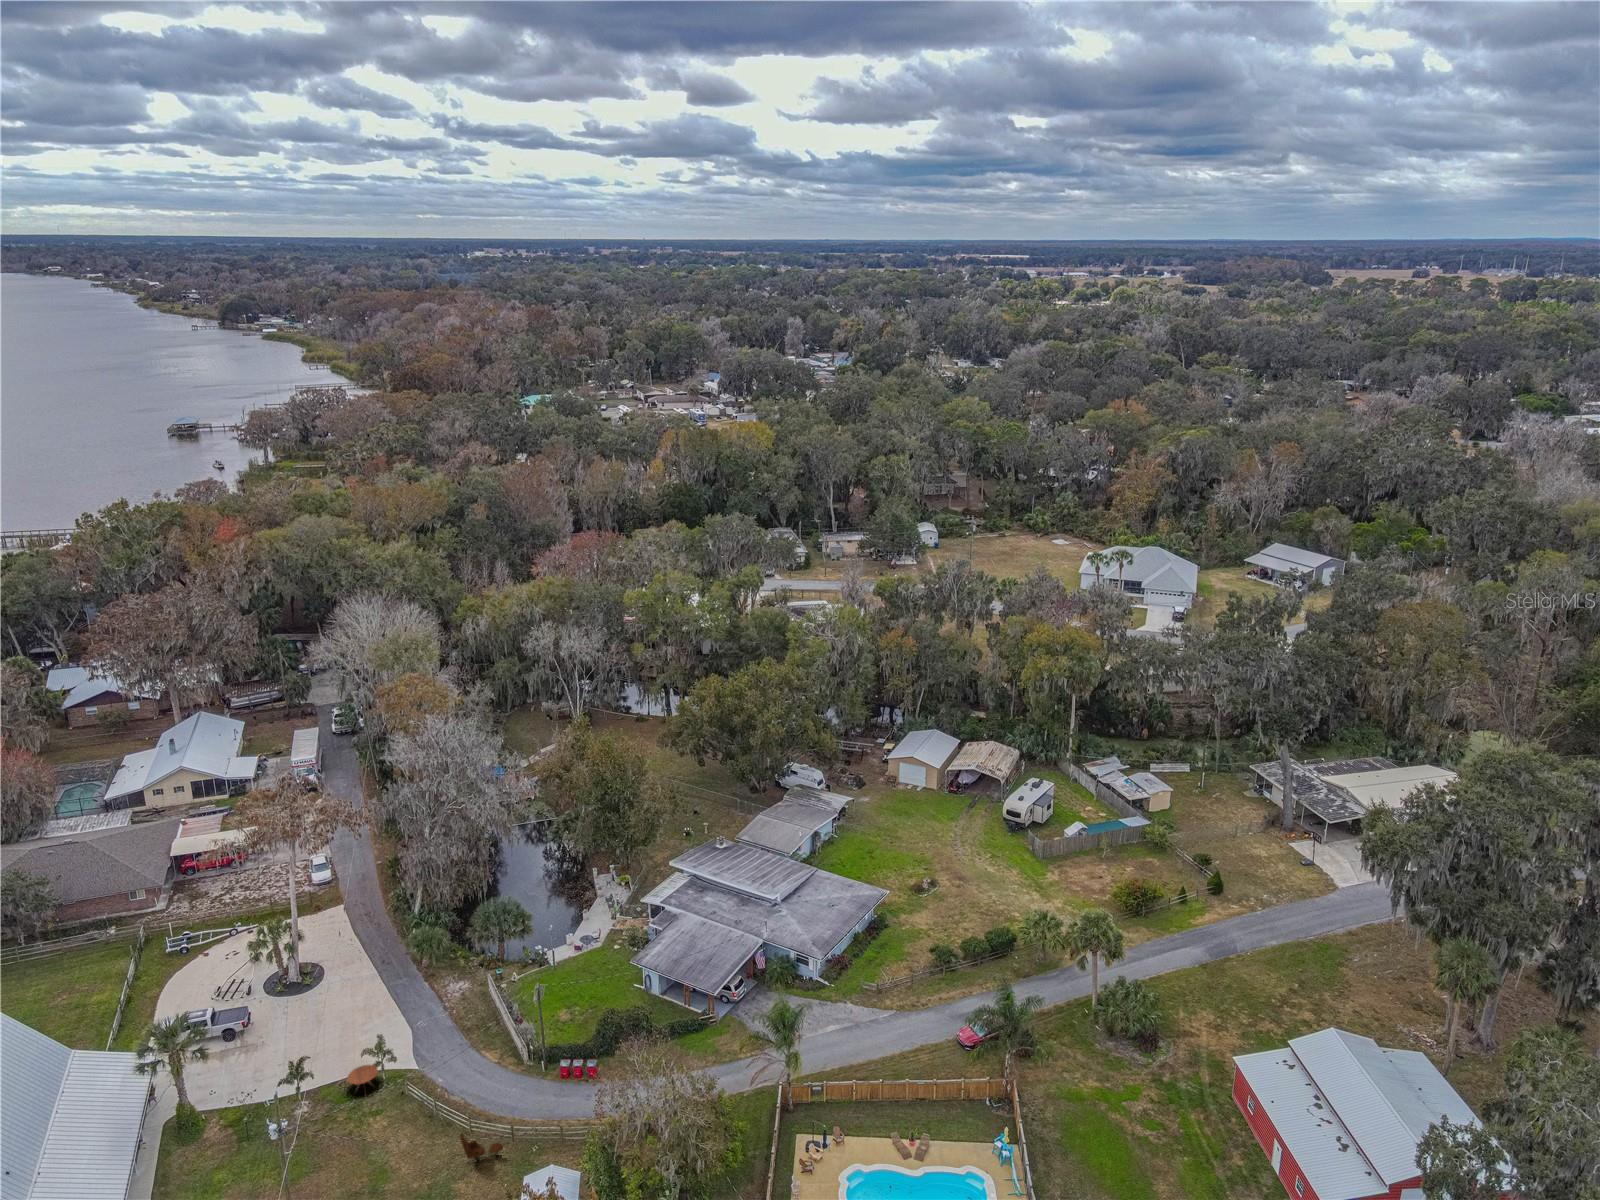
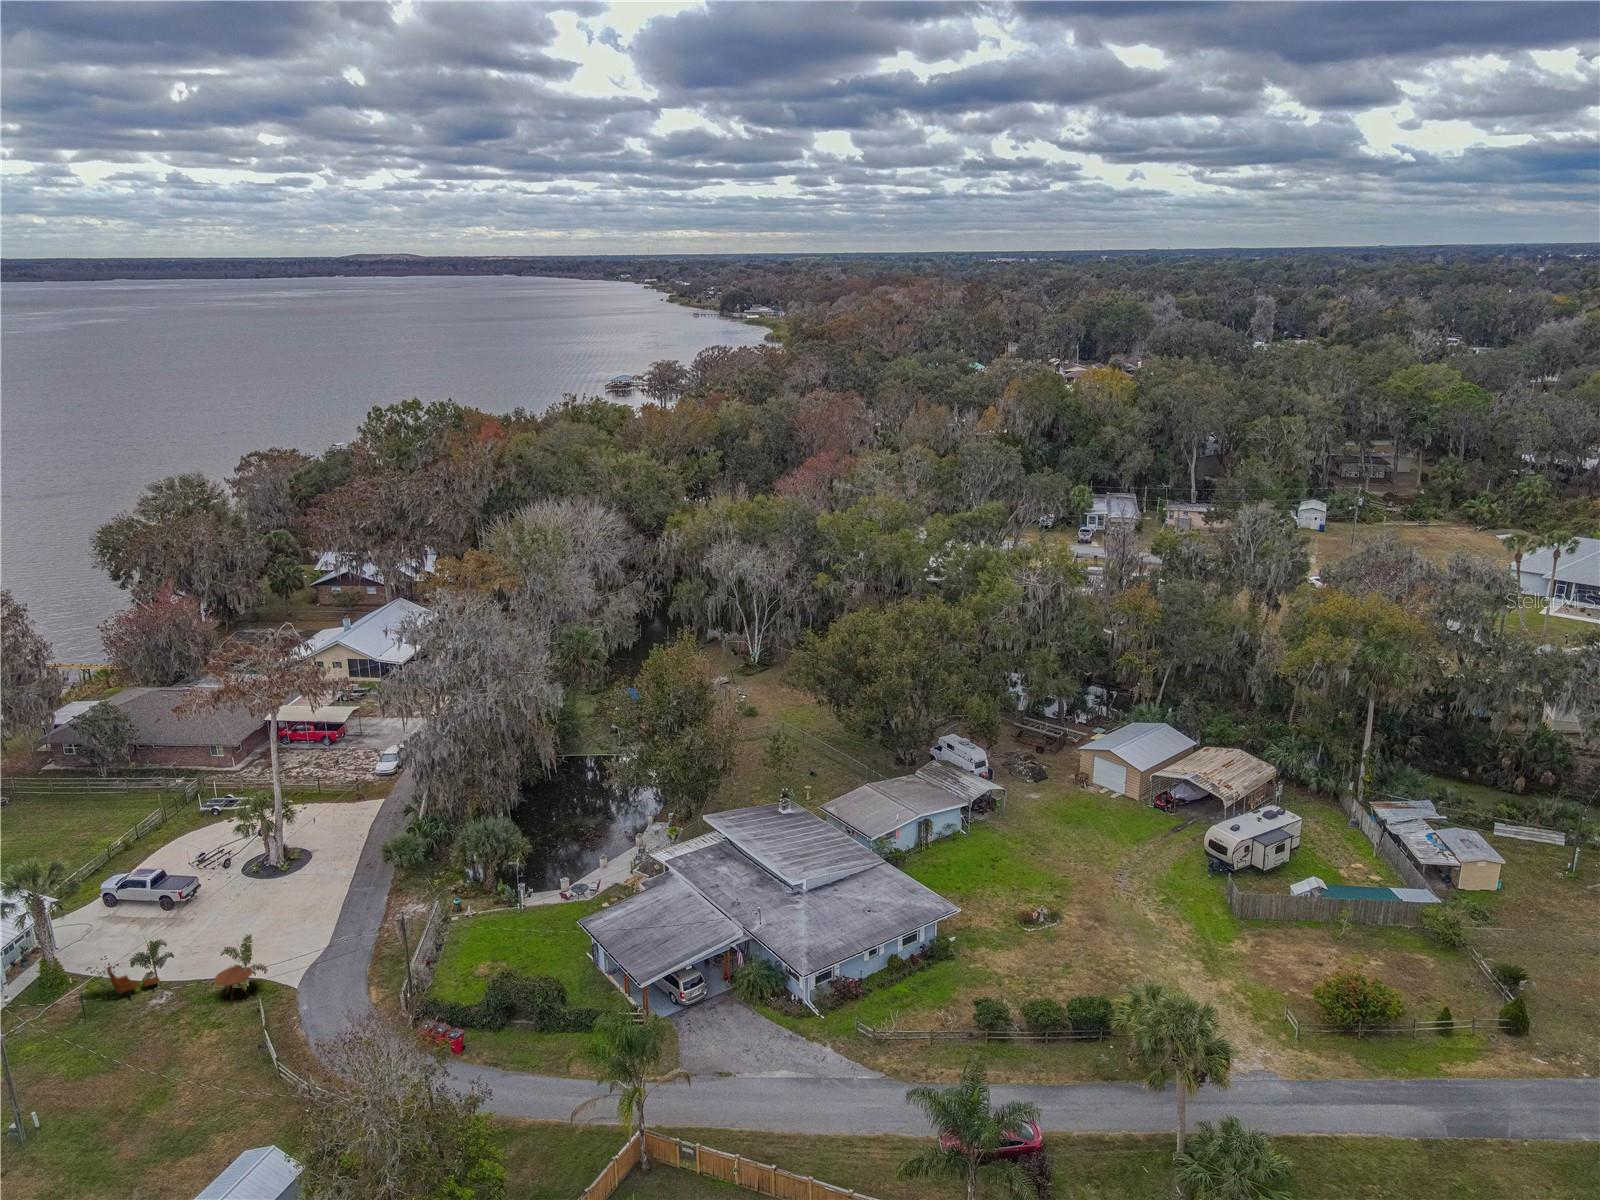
lounge chair: present [460,1134,503,1163] -> present [107,968,160,997]

